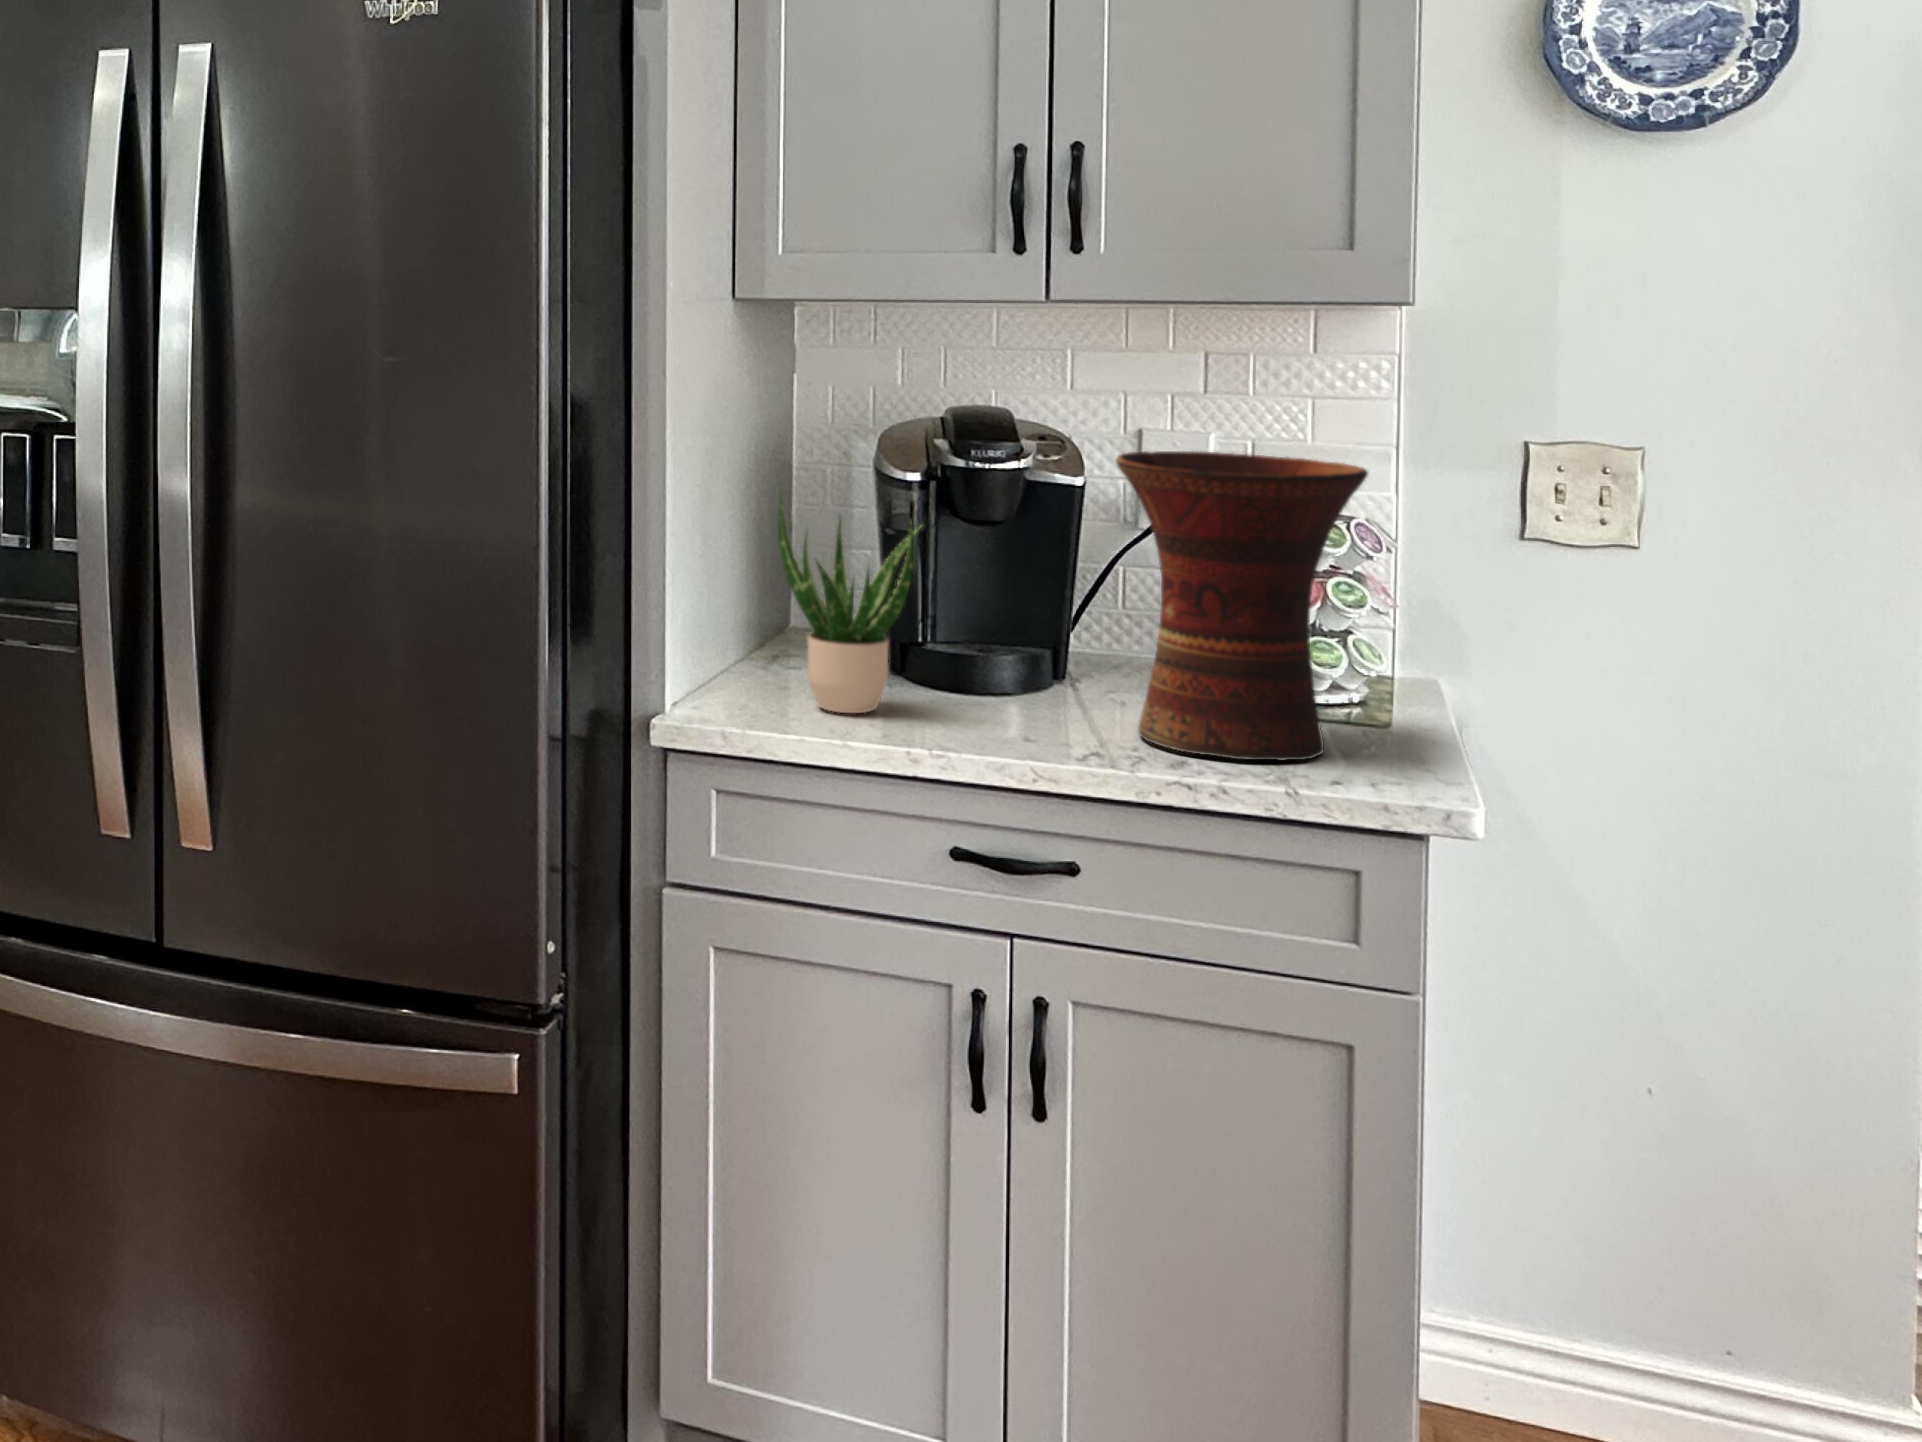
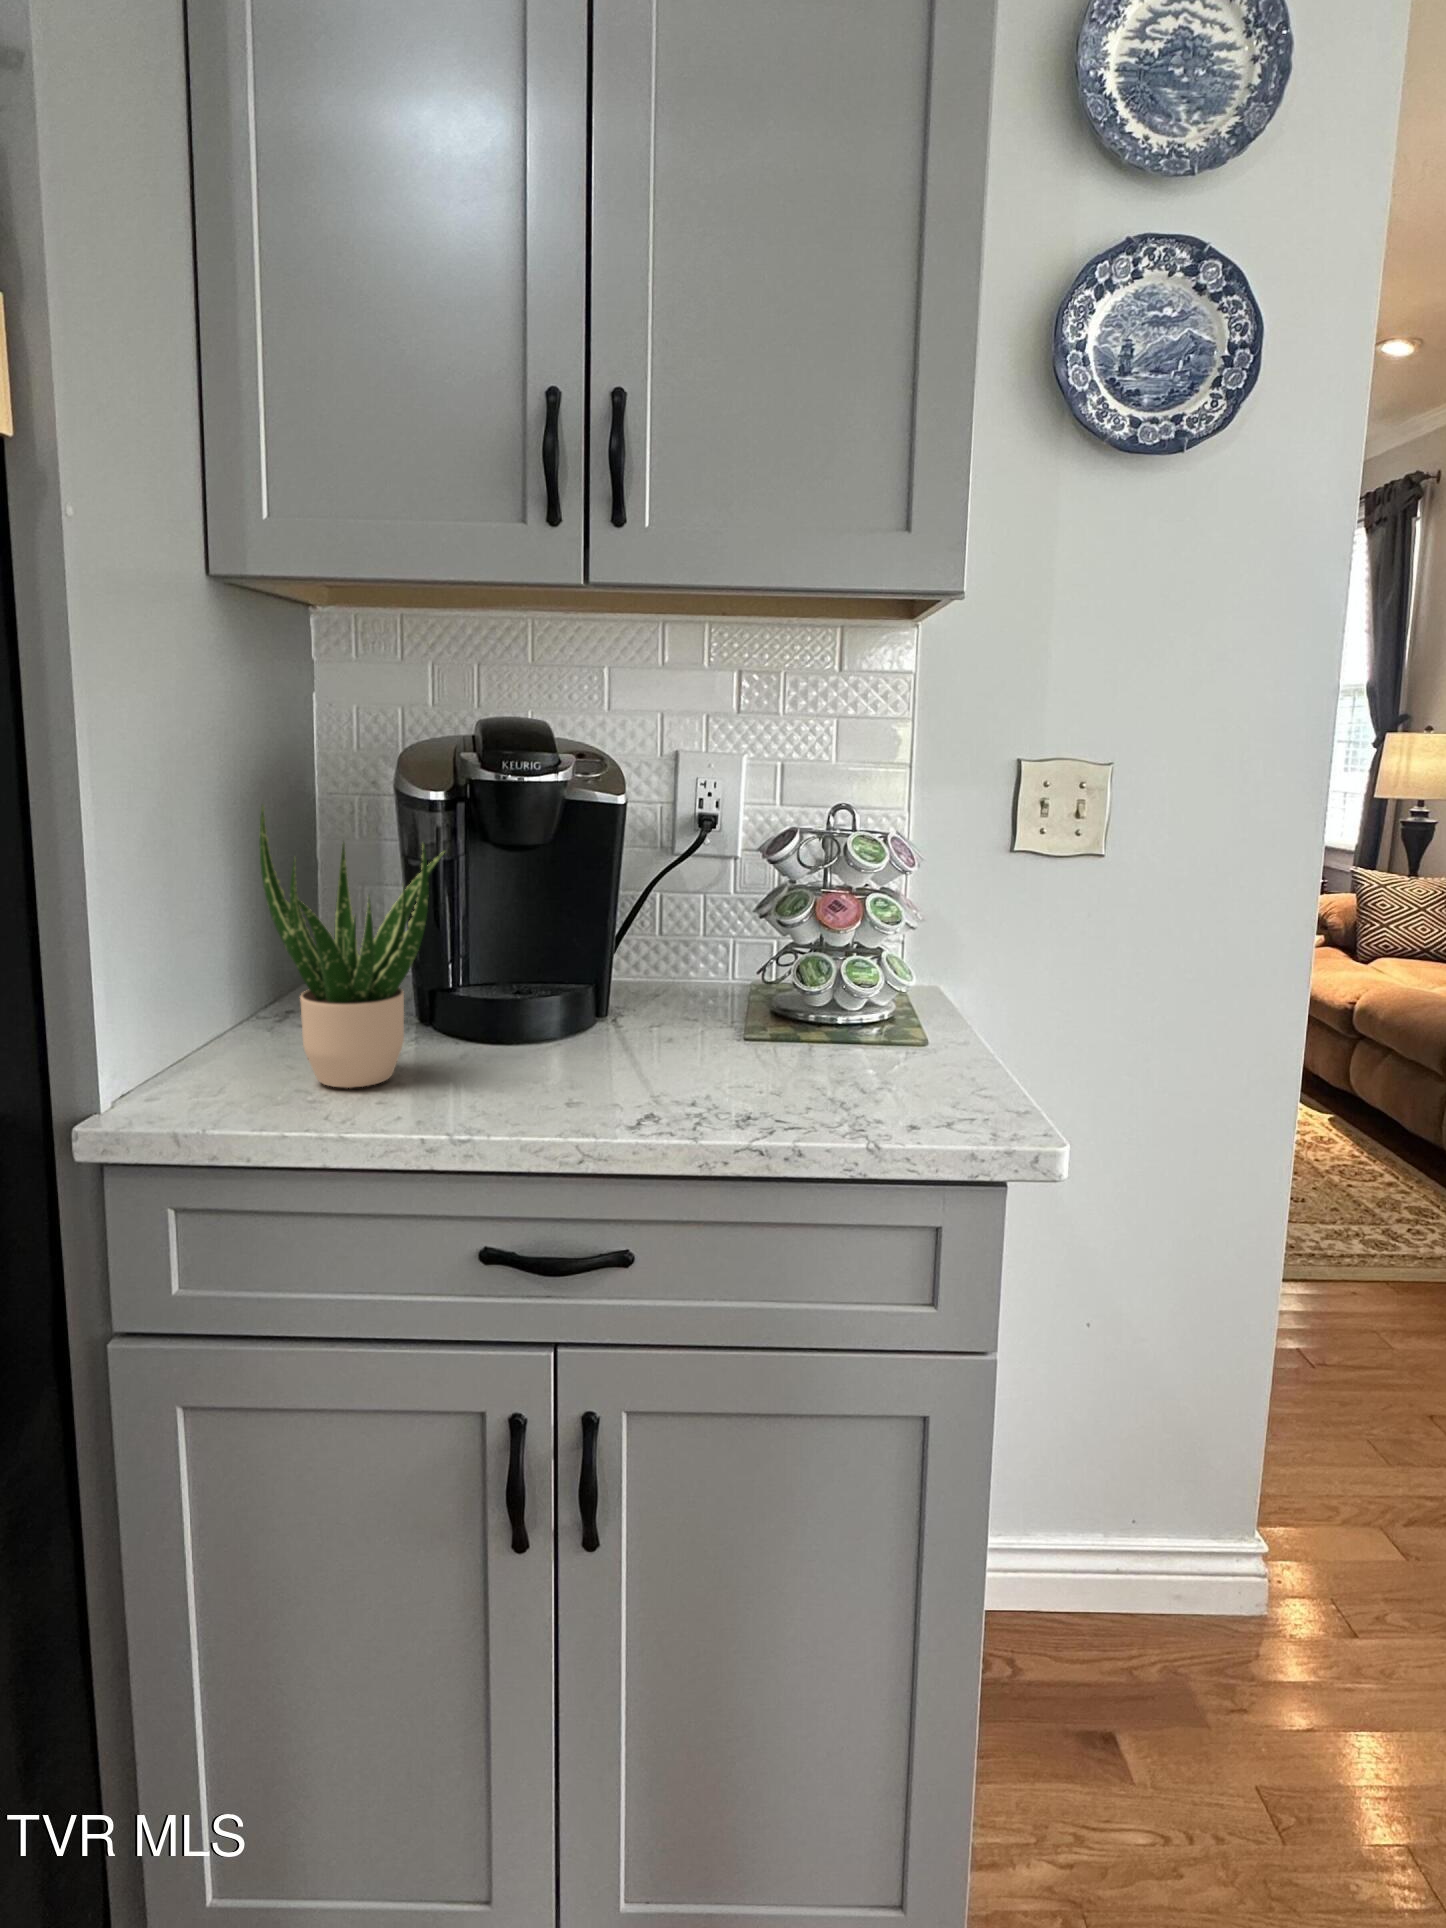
vase: present [1116,451,1368,760] -> none [667,757,938,1107]

